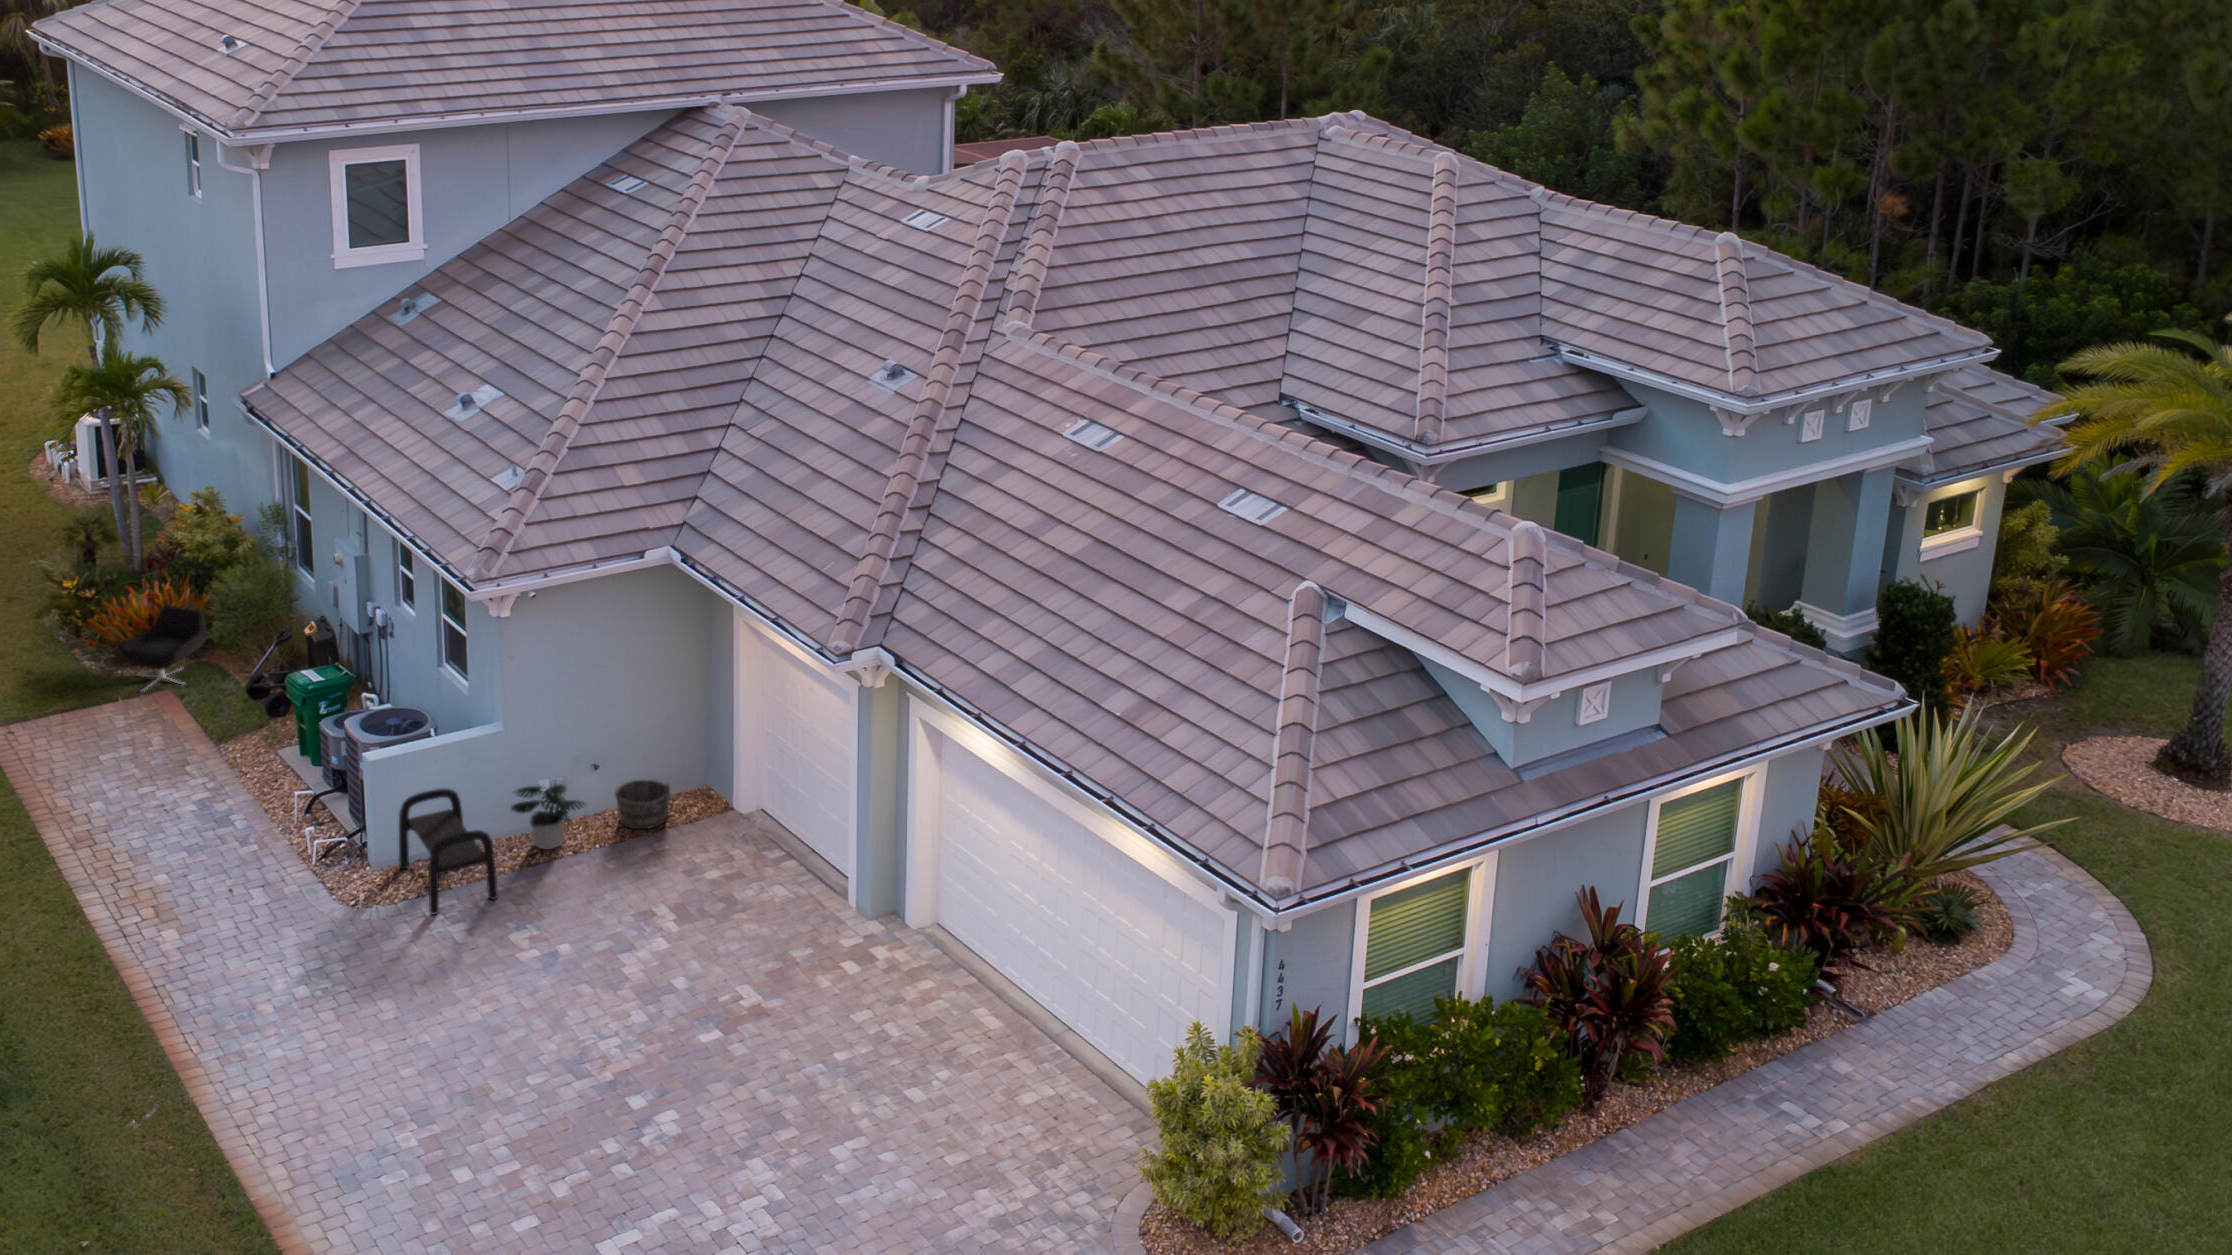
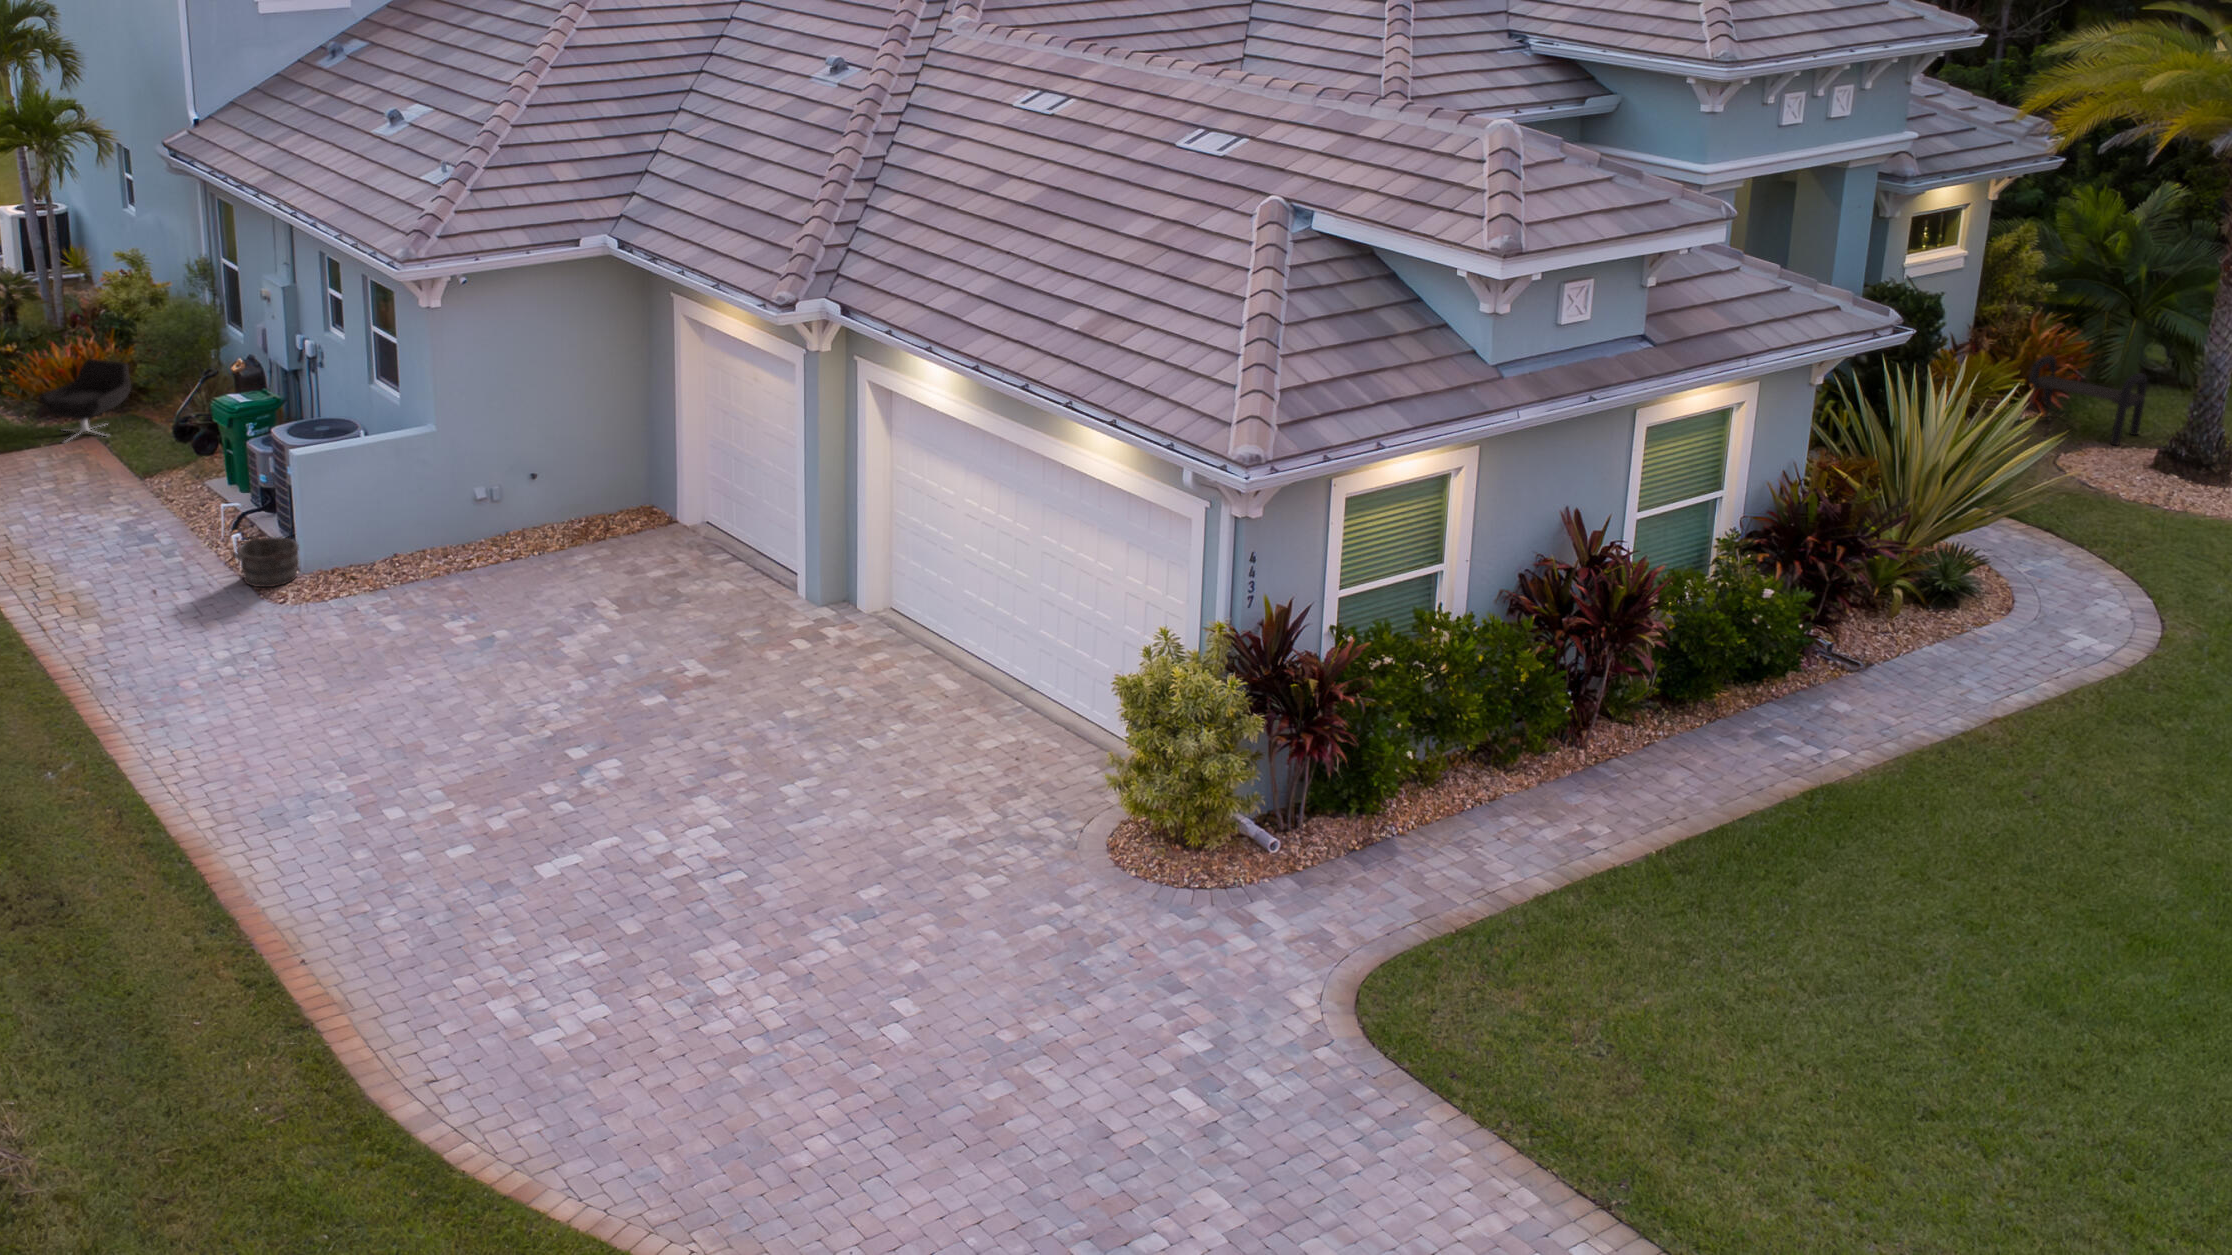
bucket: present [615,779,670,829] -> present [232,535,299,587]
potted plant: present [512,784,584,849] -> none [446,493,526,557]
bench: present [399,789,498,915] -> present [2029,355,2147,445]

